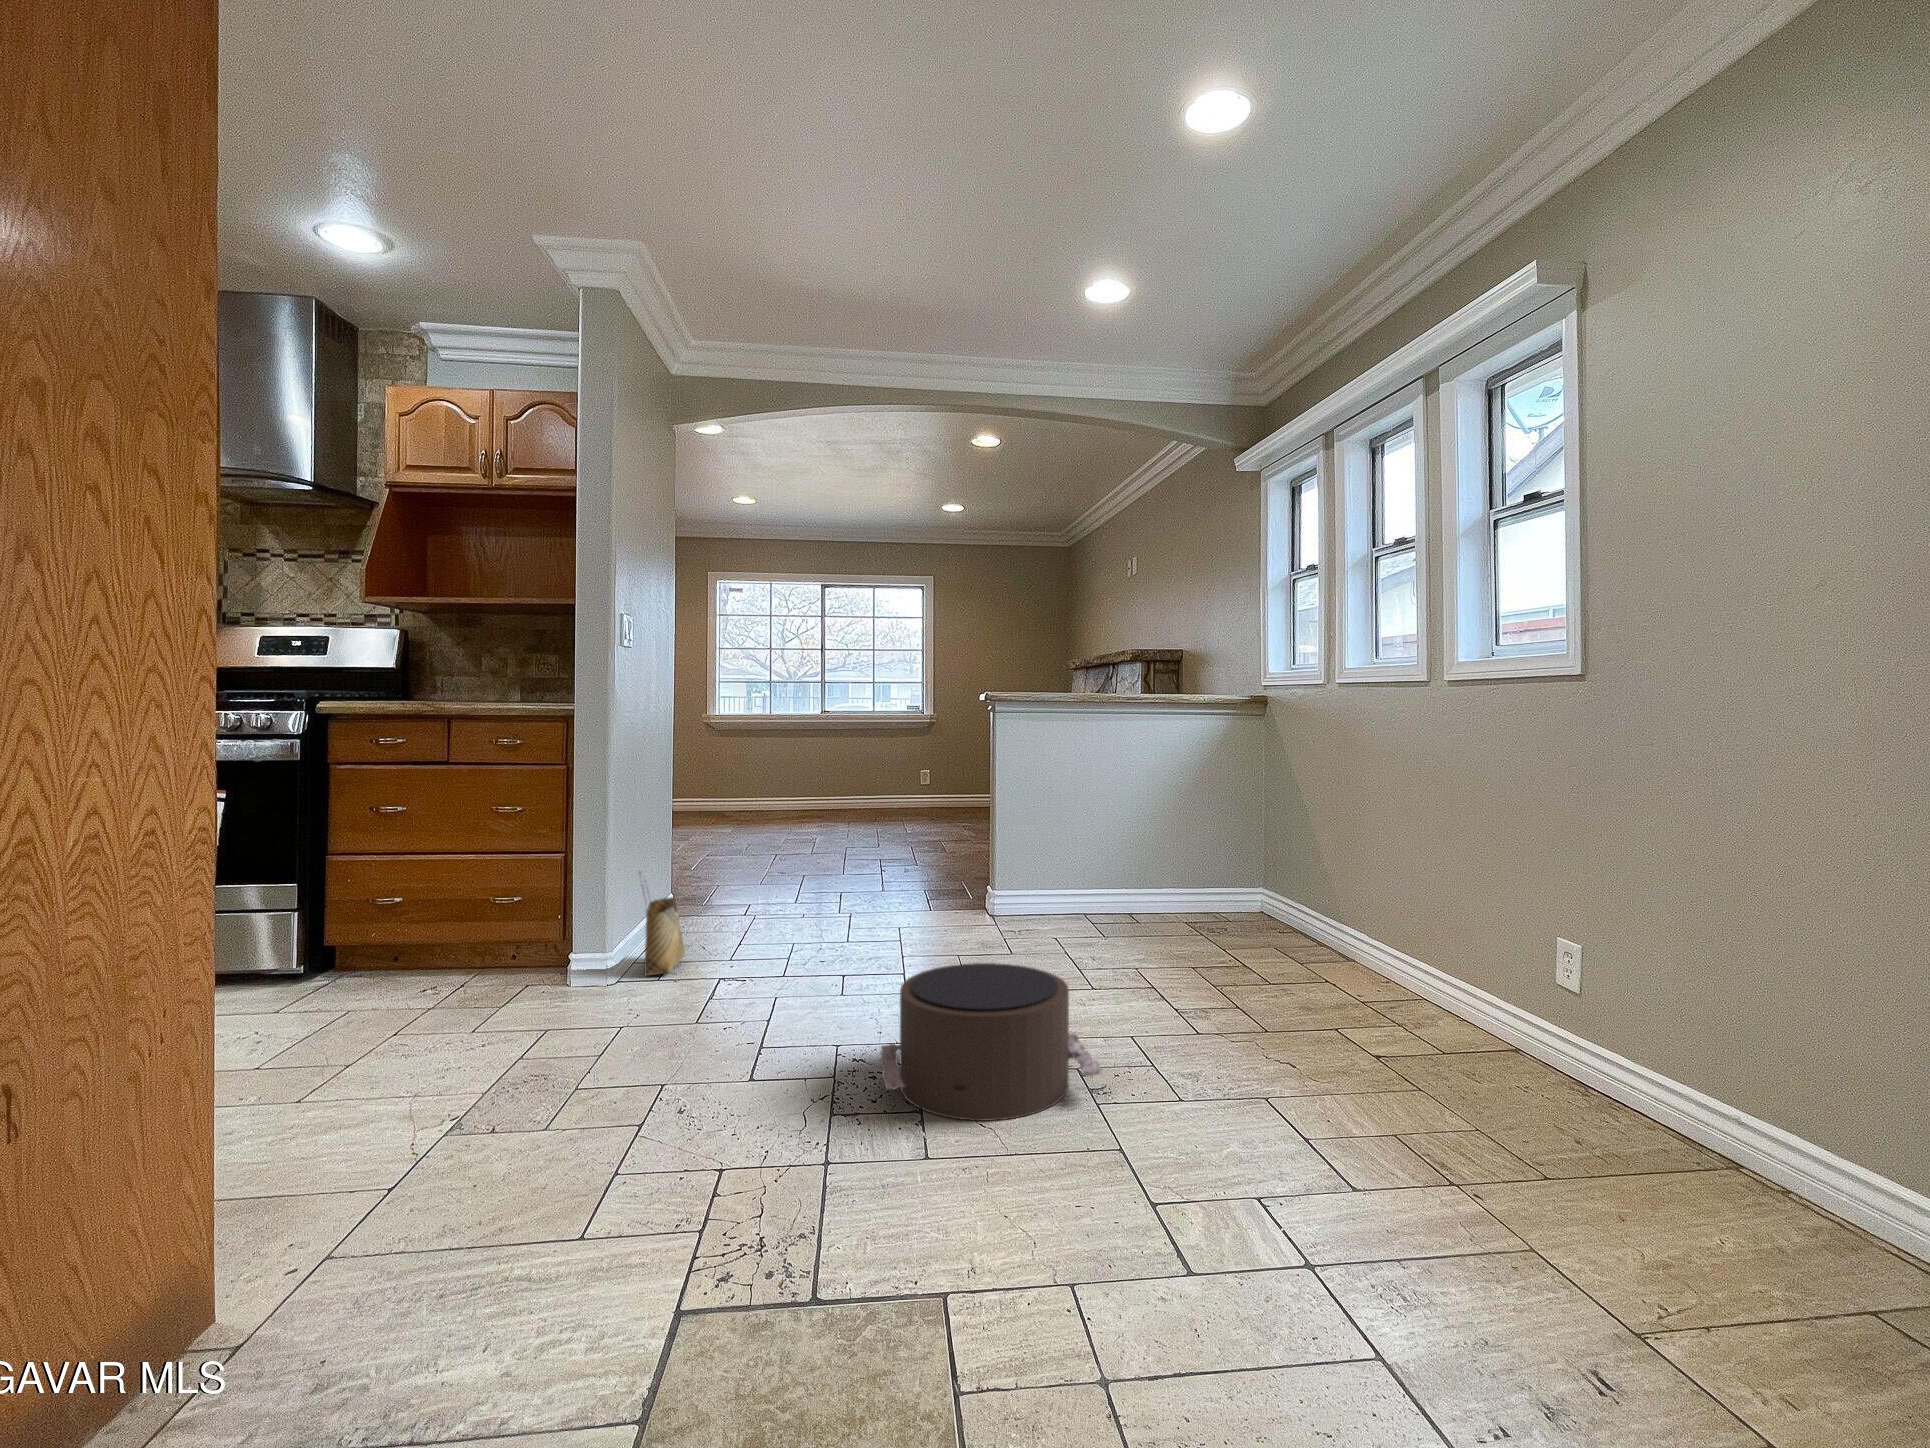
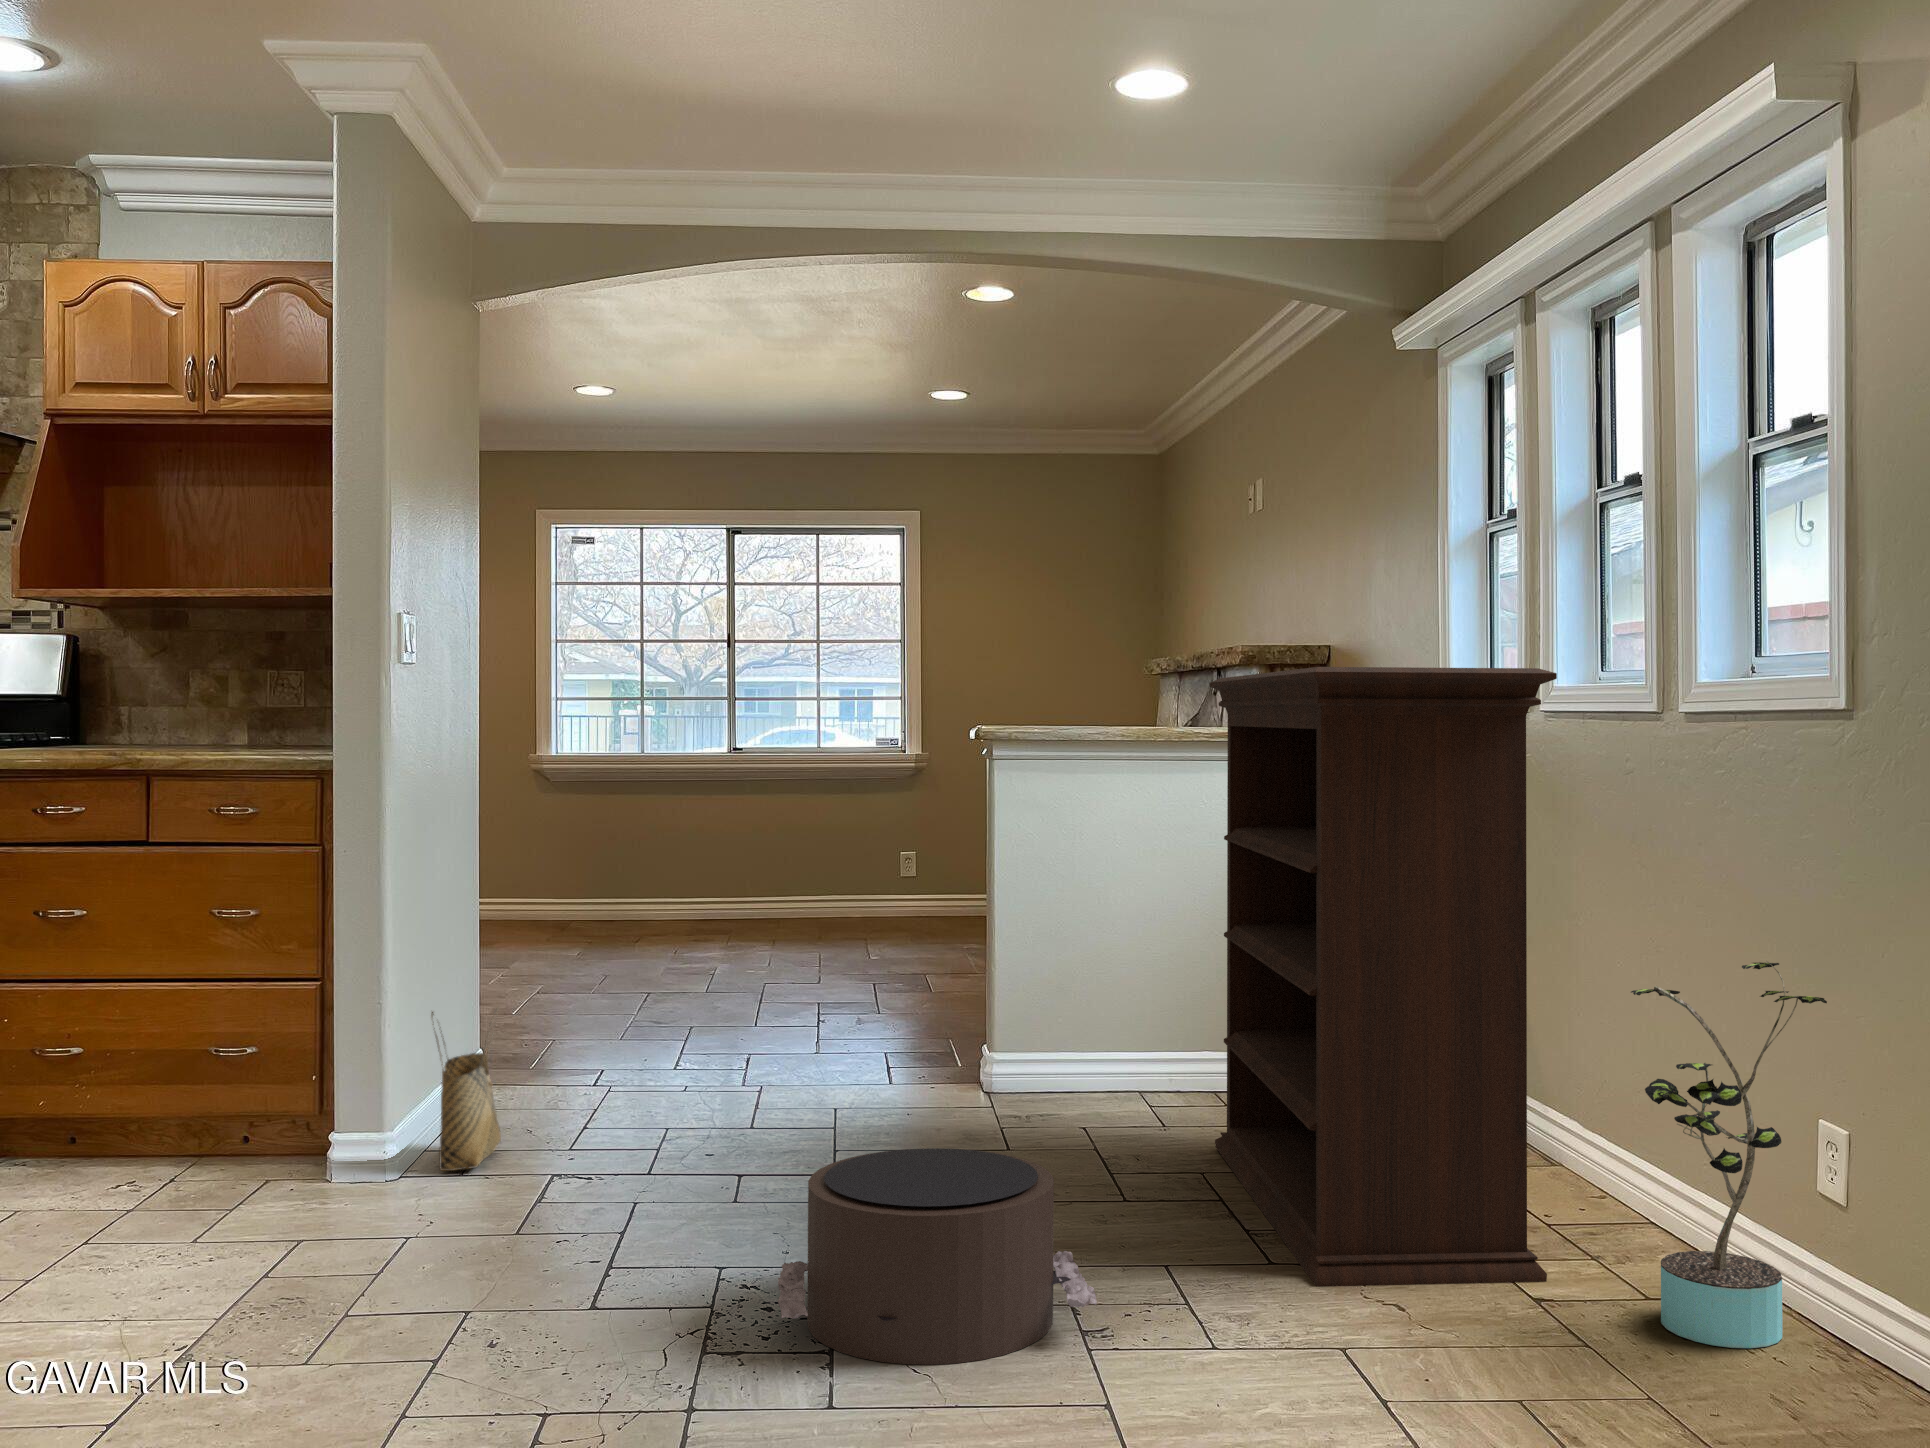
bookshelf: none [1137,640,1393,1054] -> present [1210,667,1557,1287]
potted plant: none [1446,834,1598,1097] -> present [1631,961,1827,1348]

